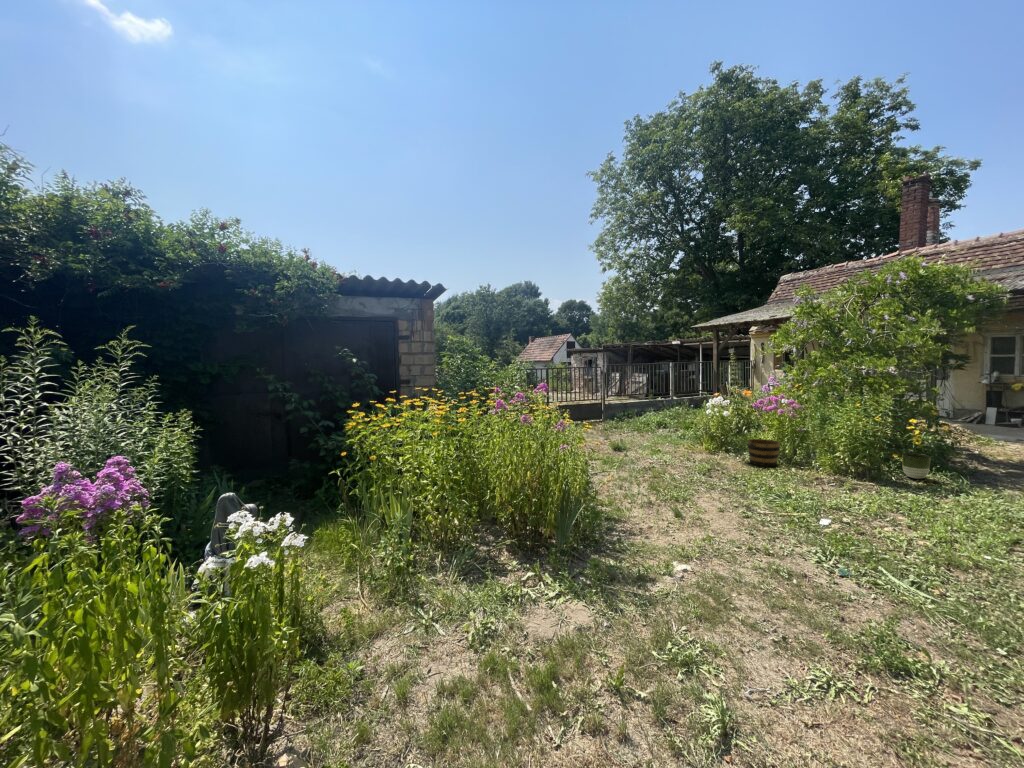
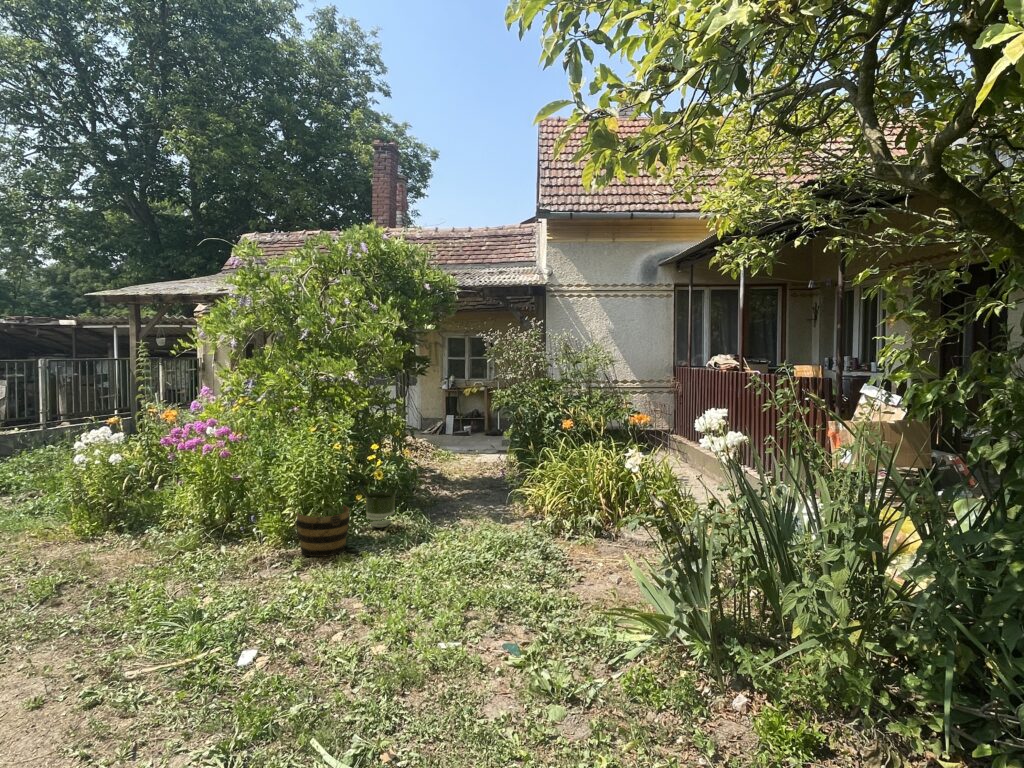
bucket: present [748,439,780,466] -> present [296,506,350,557]

